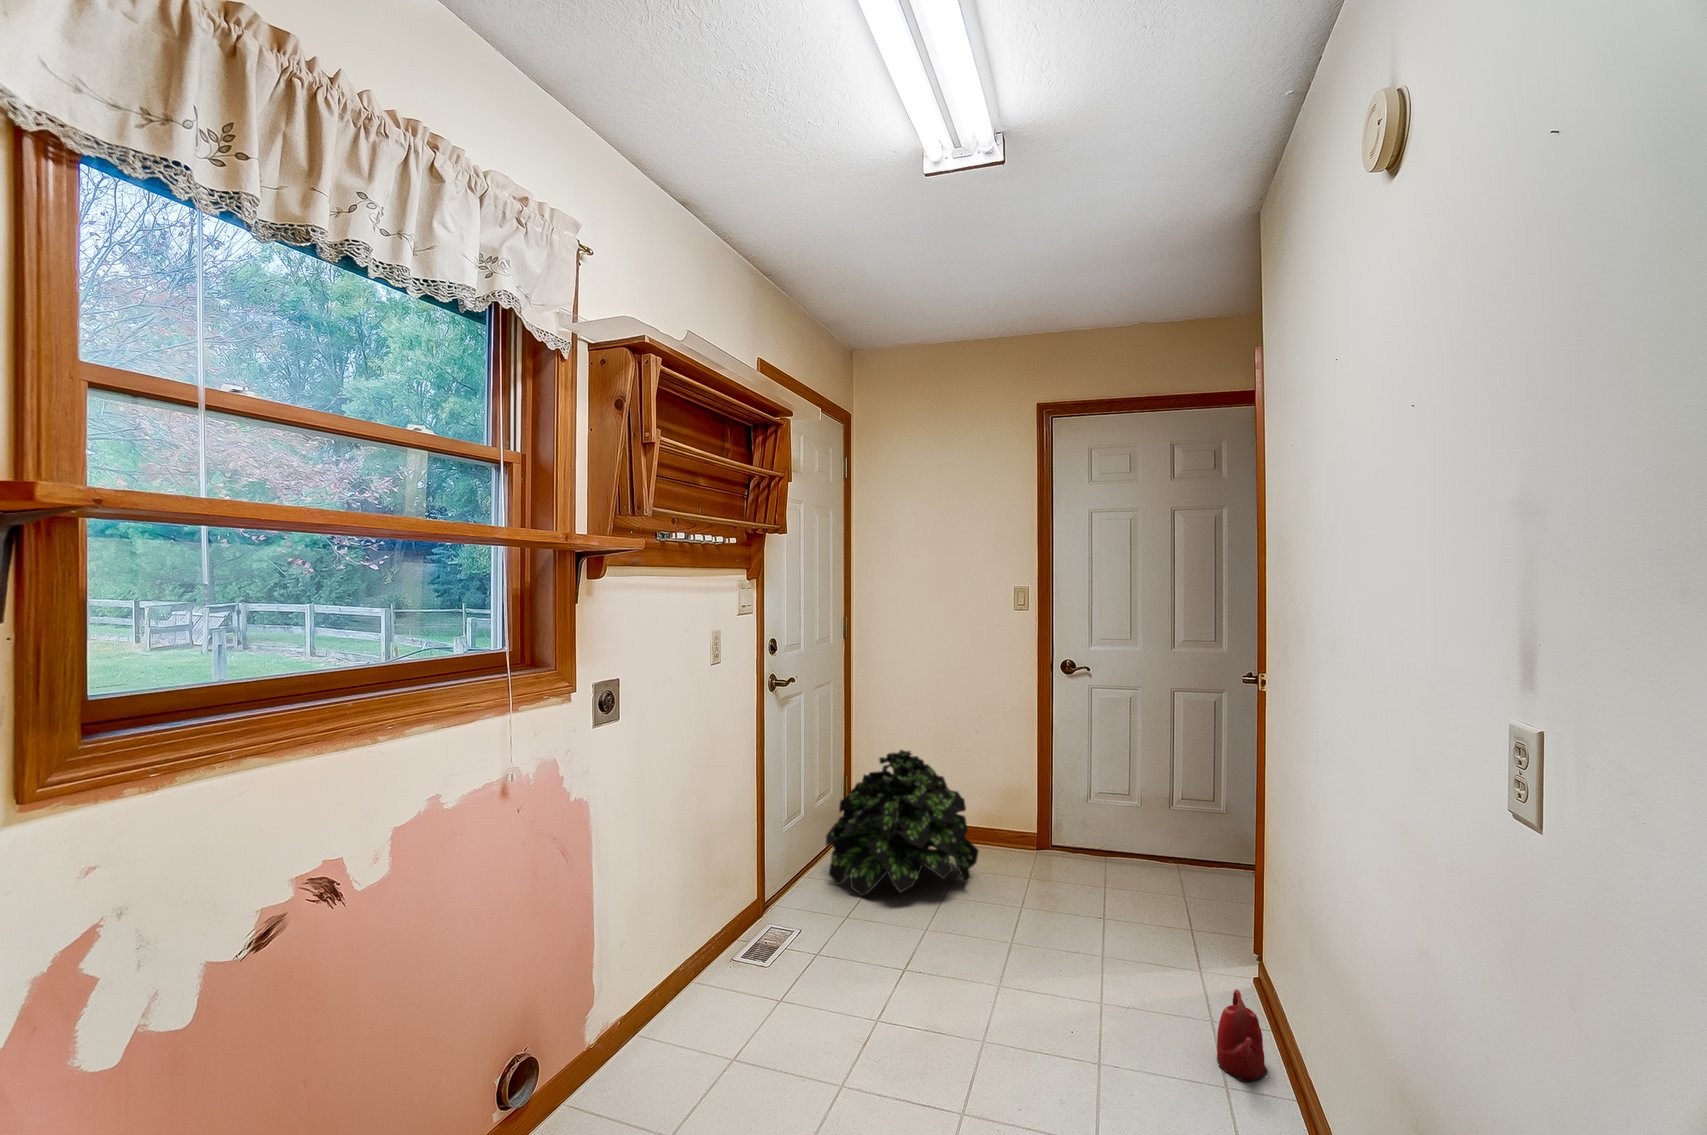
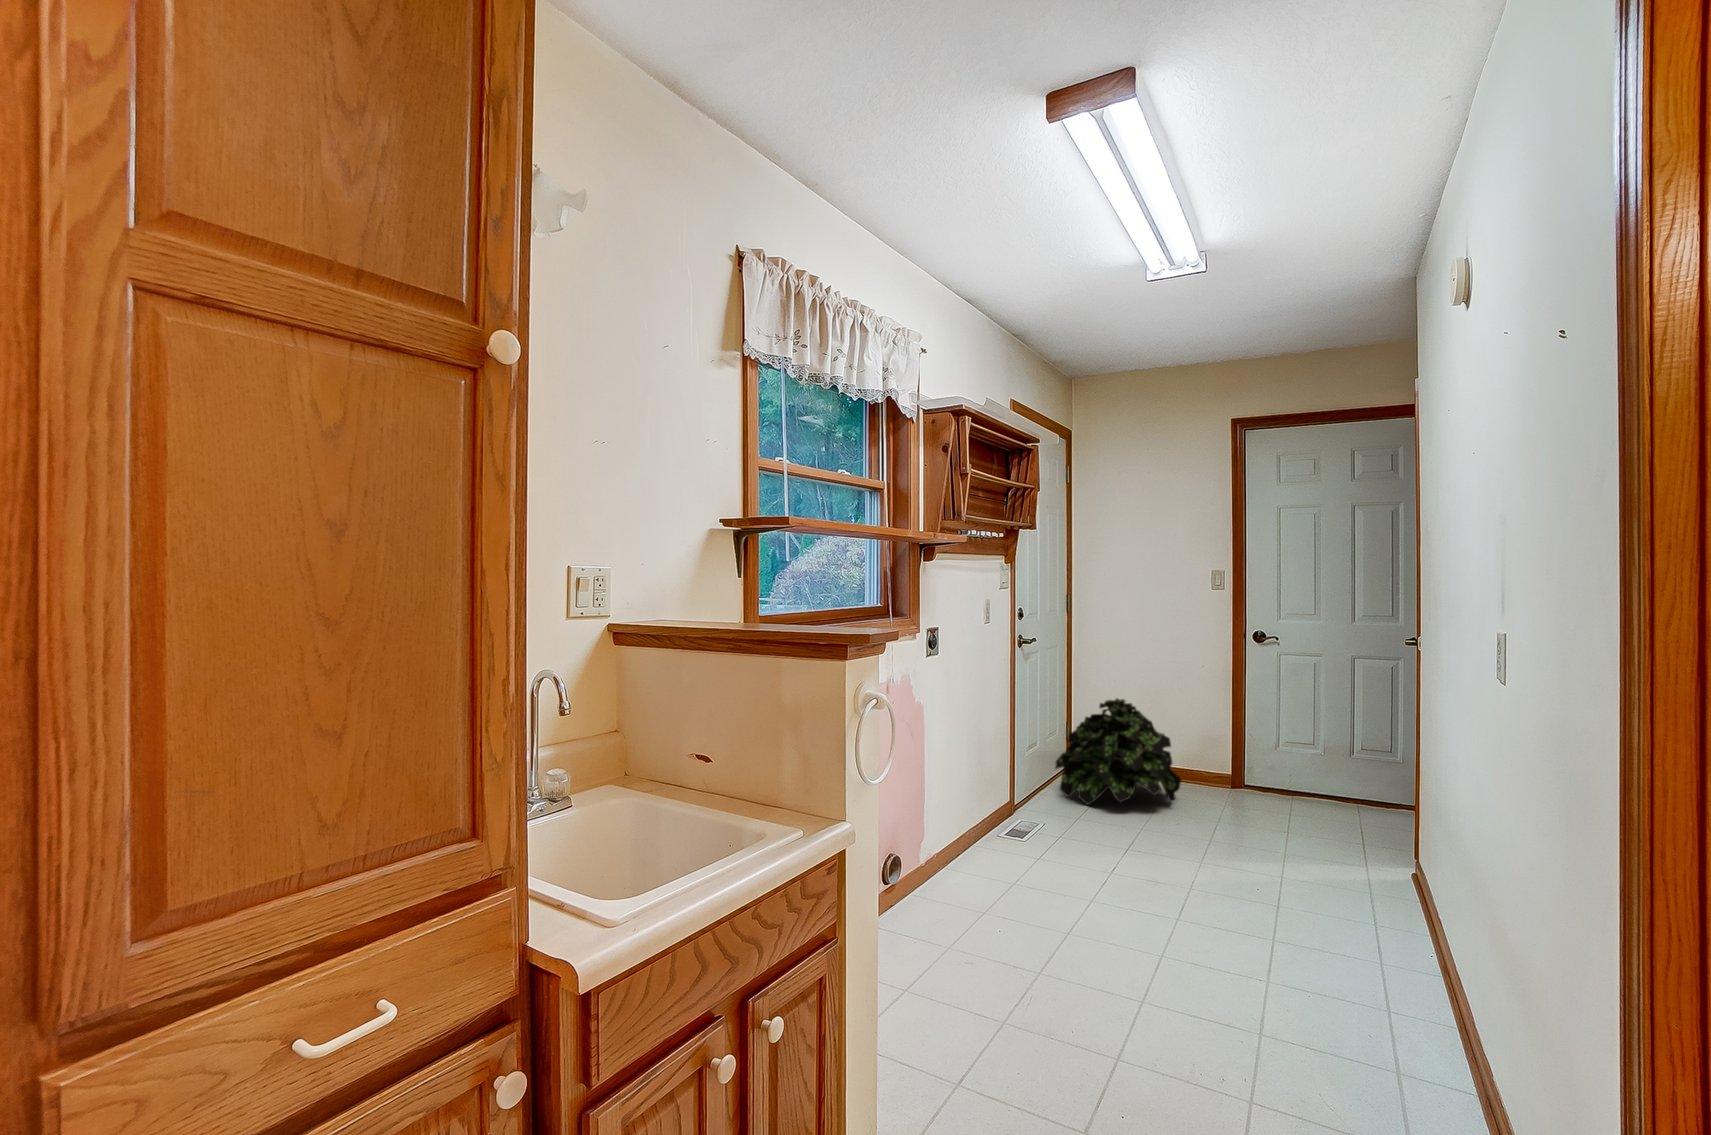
watering can: present [1217,989,1267,1082] -> none [1378,867,1418,929]

